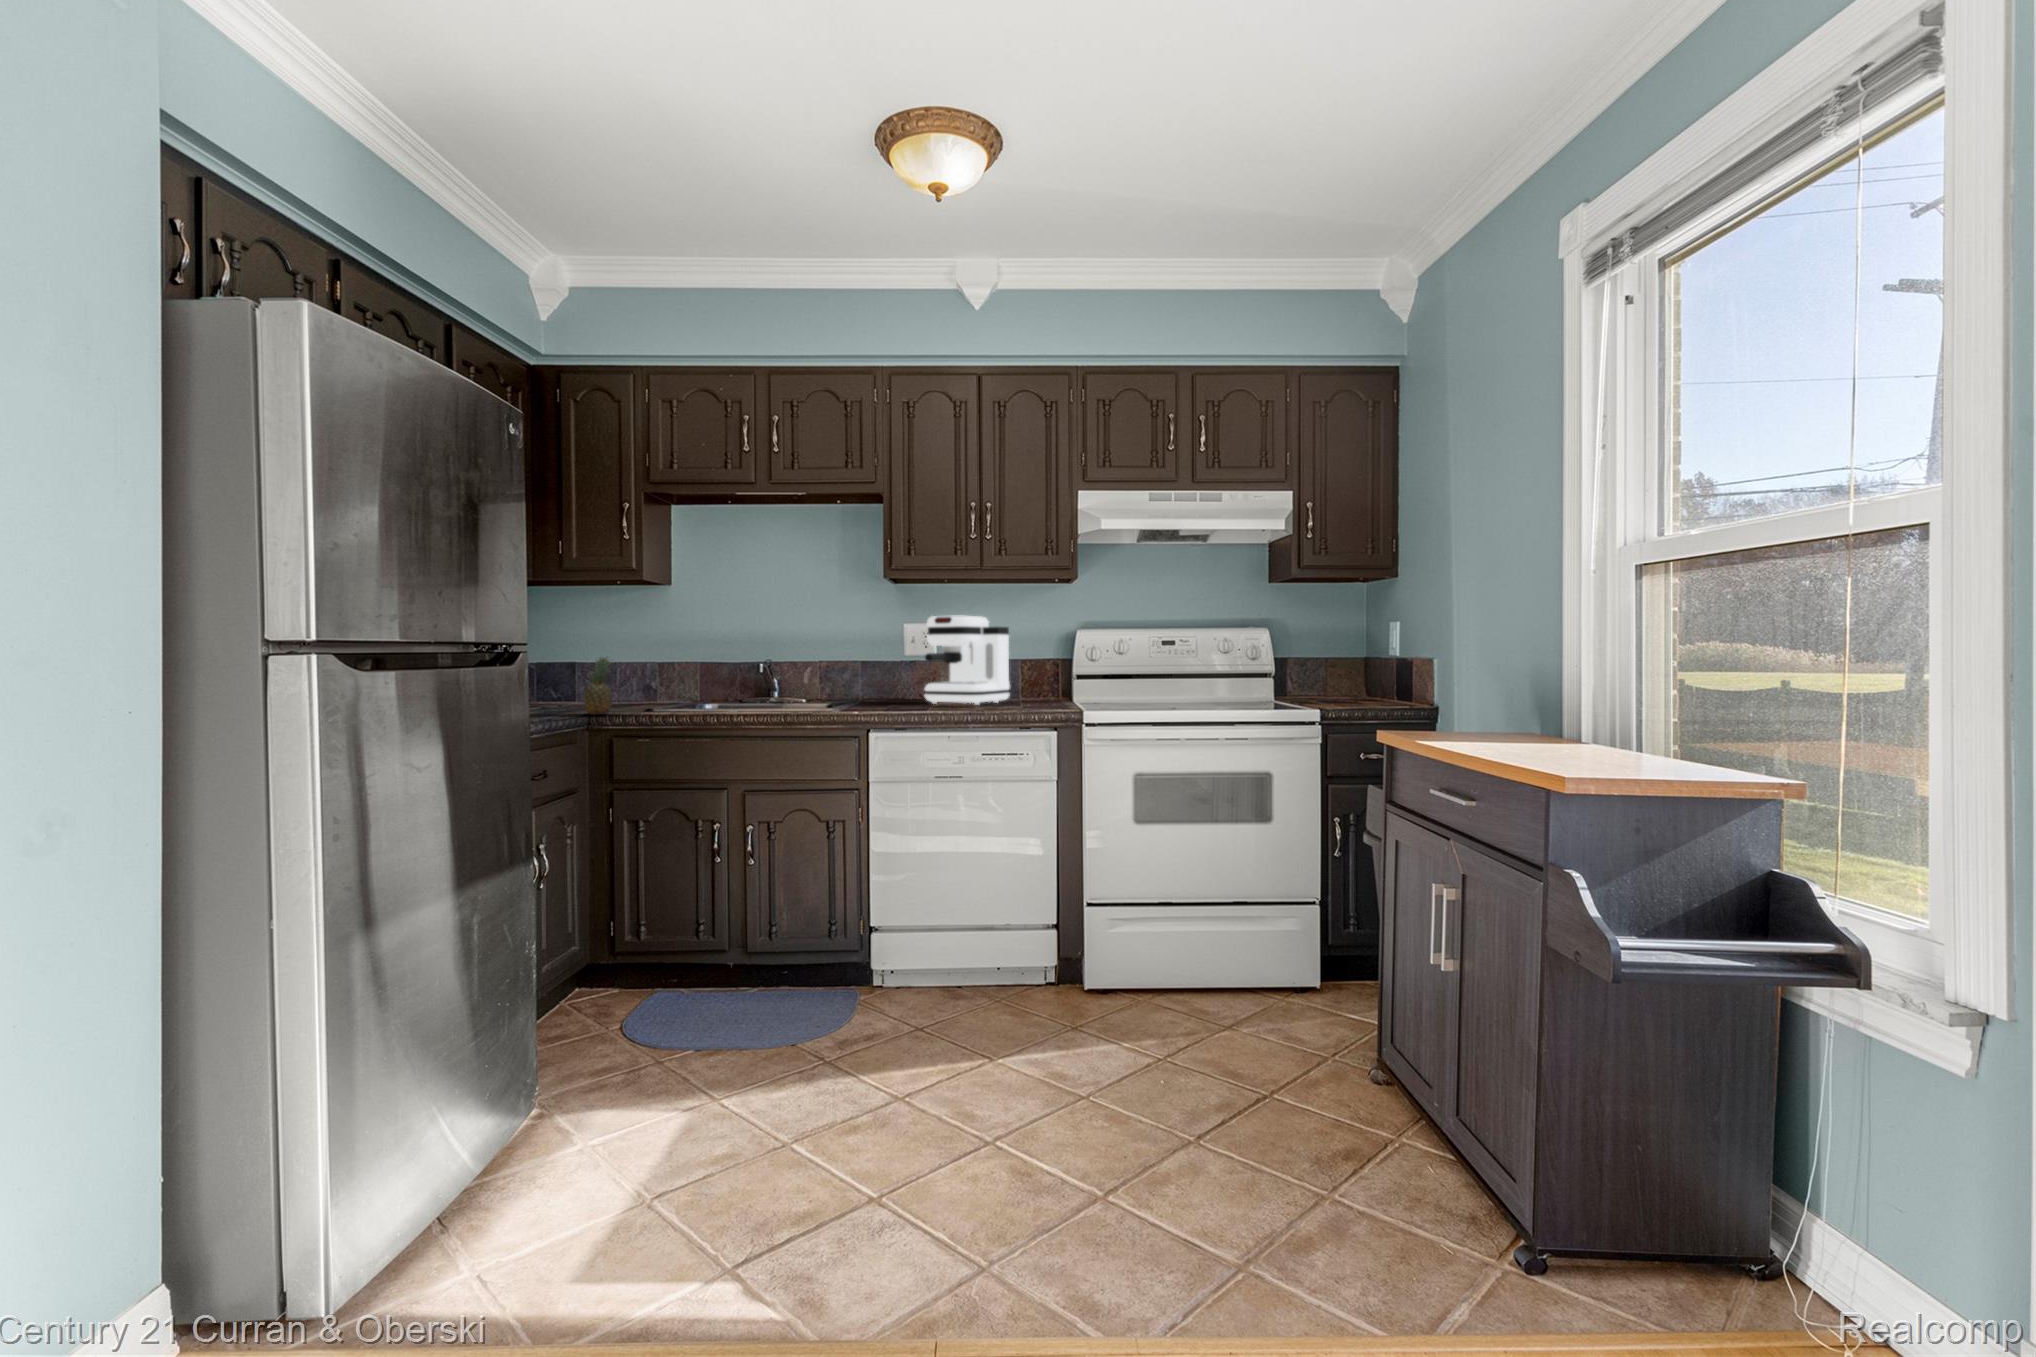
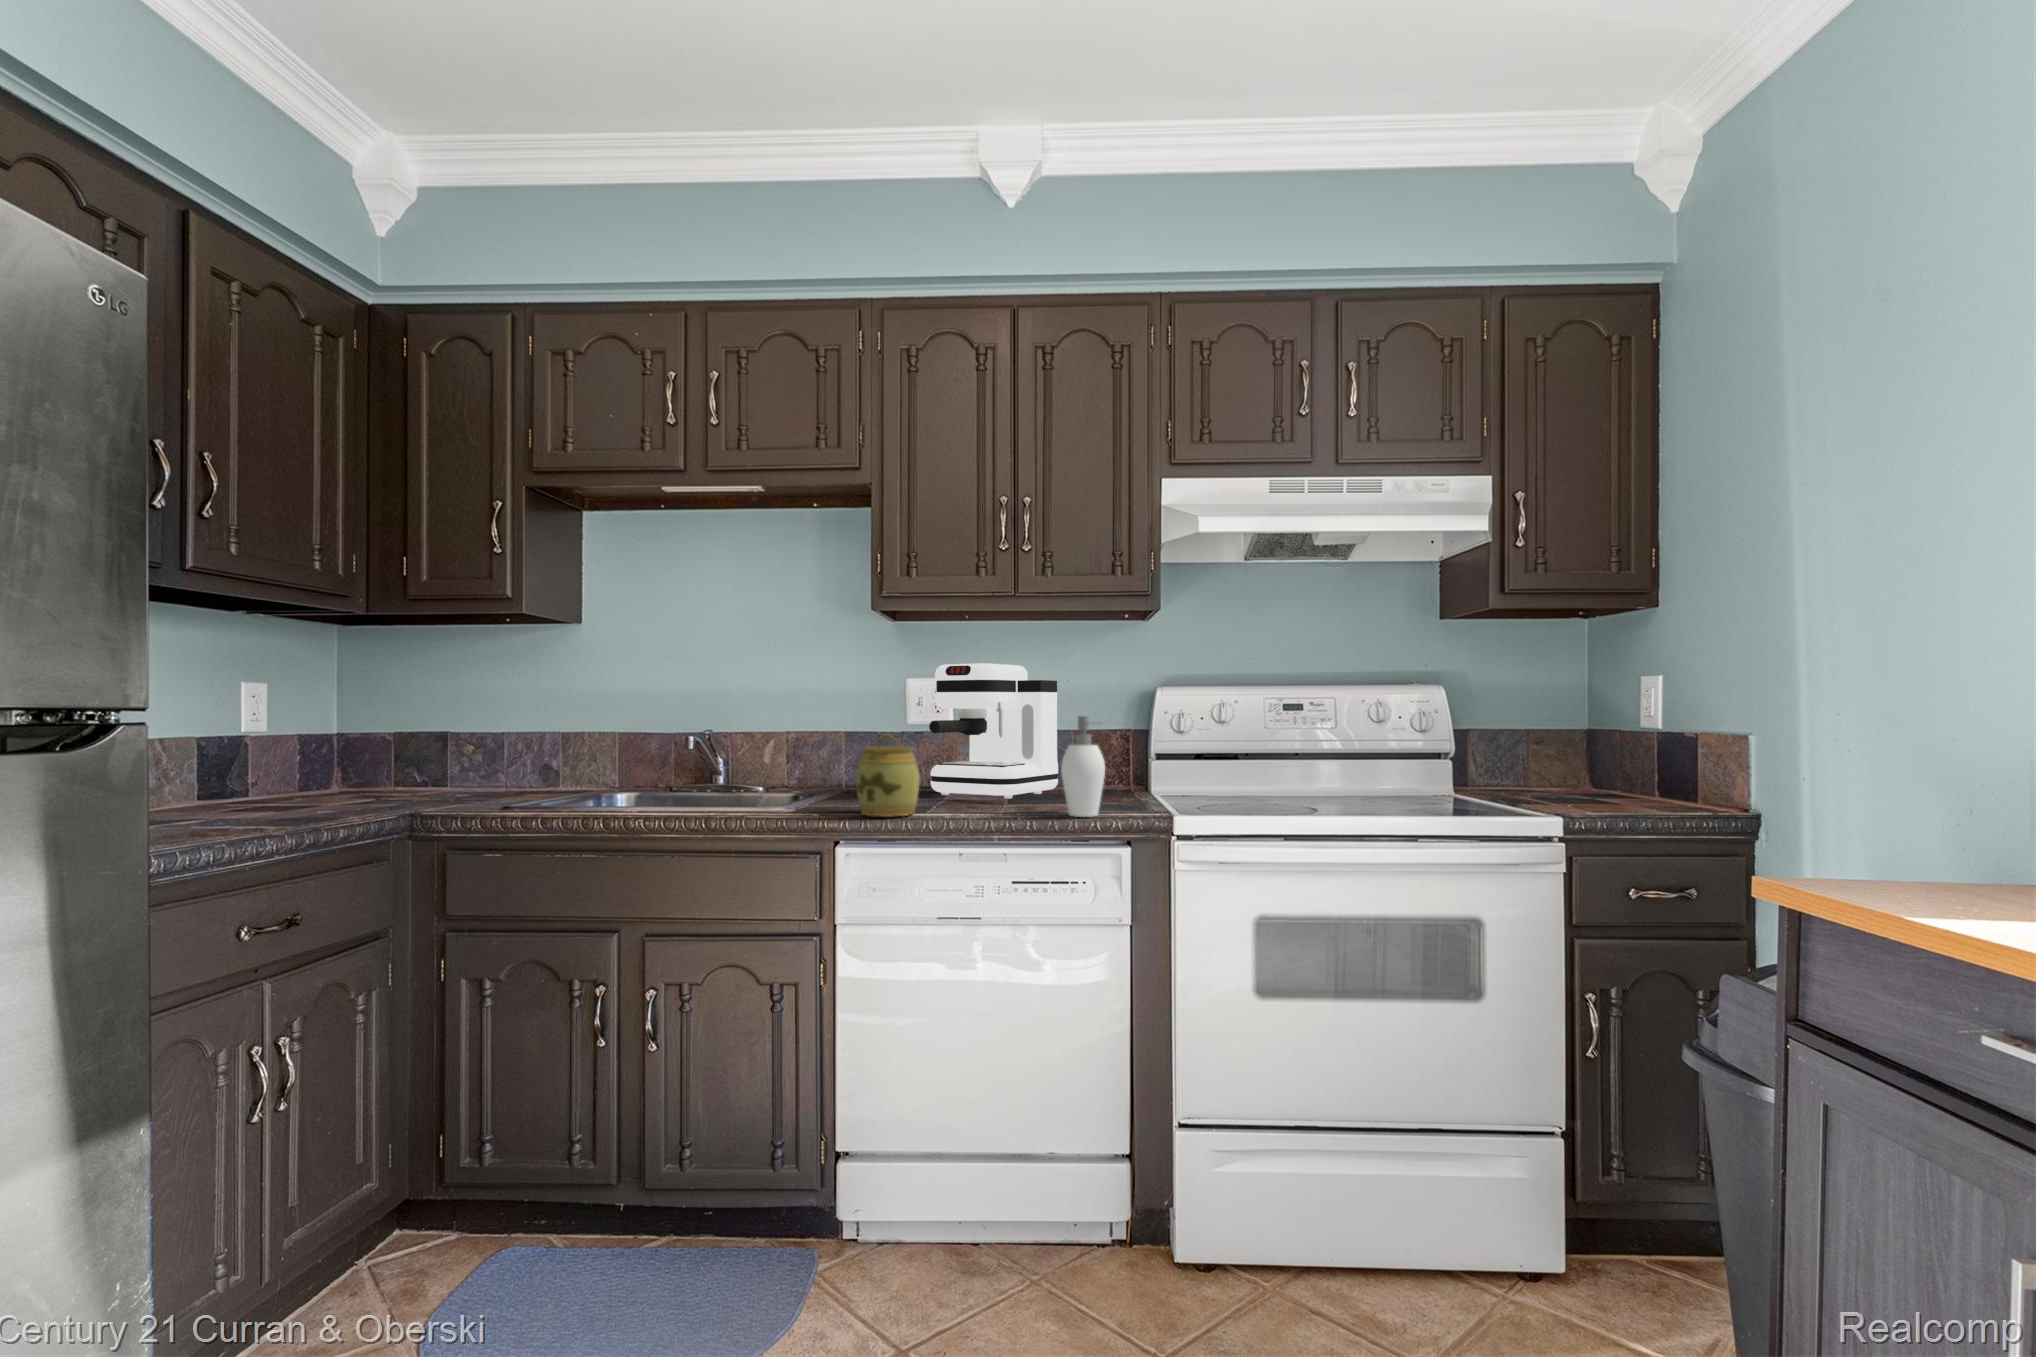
soap dispenser: none [1012,649,1041,713] -> present [1061,716,1105,817]
fruit: present [584,658,612,715] -> none [403,723,454,815]
jar: none [880,661,921,714] -> present [856,734,920,817]

